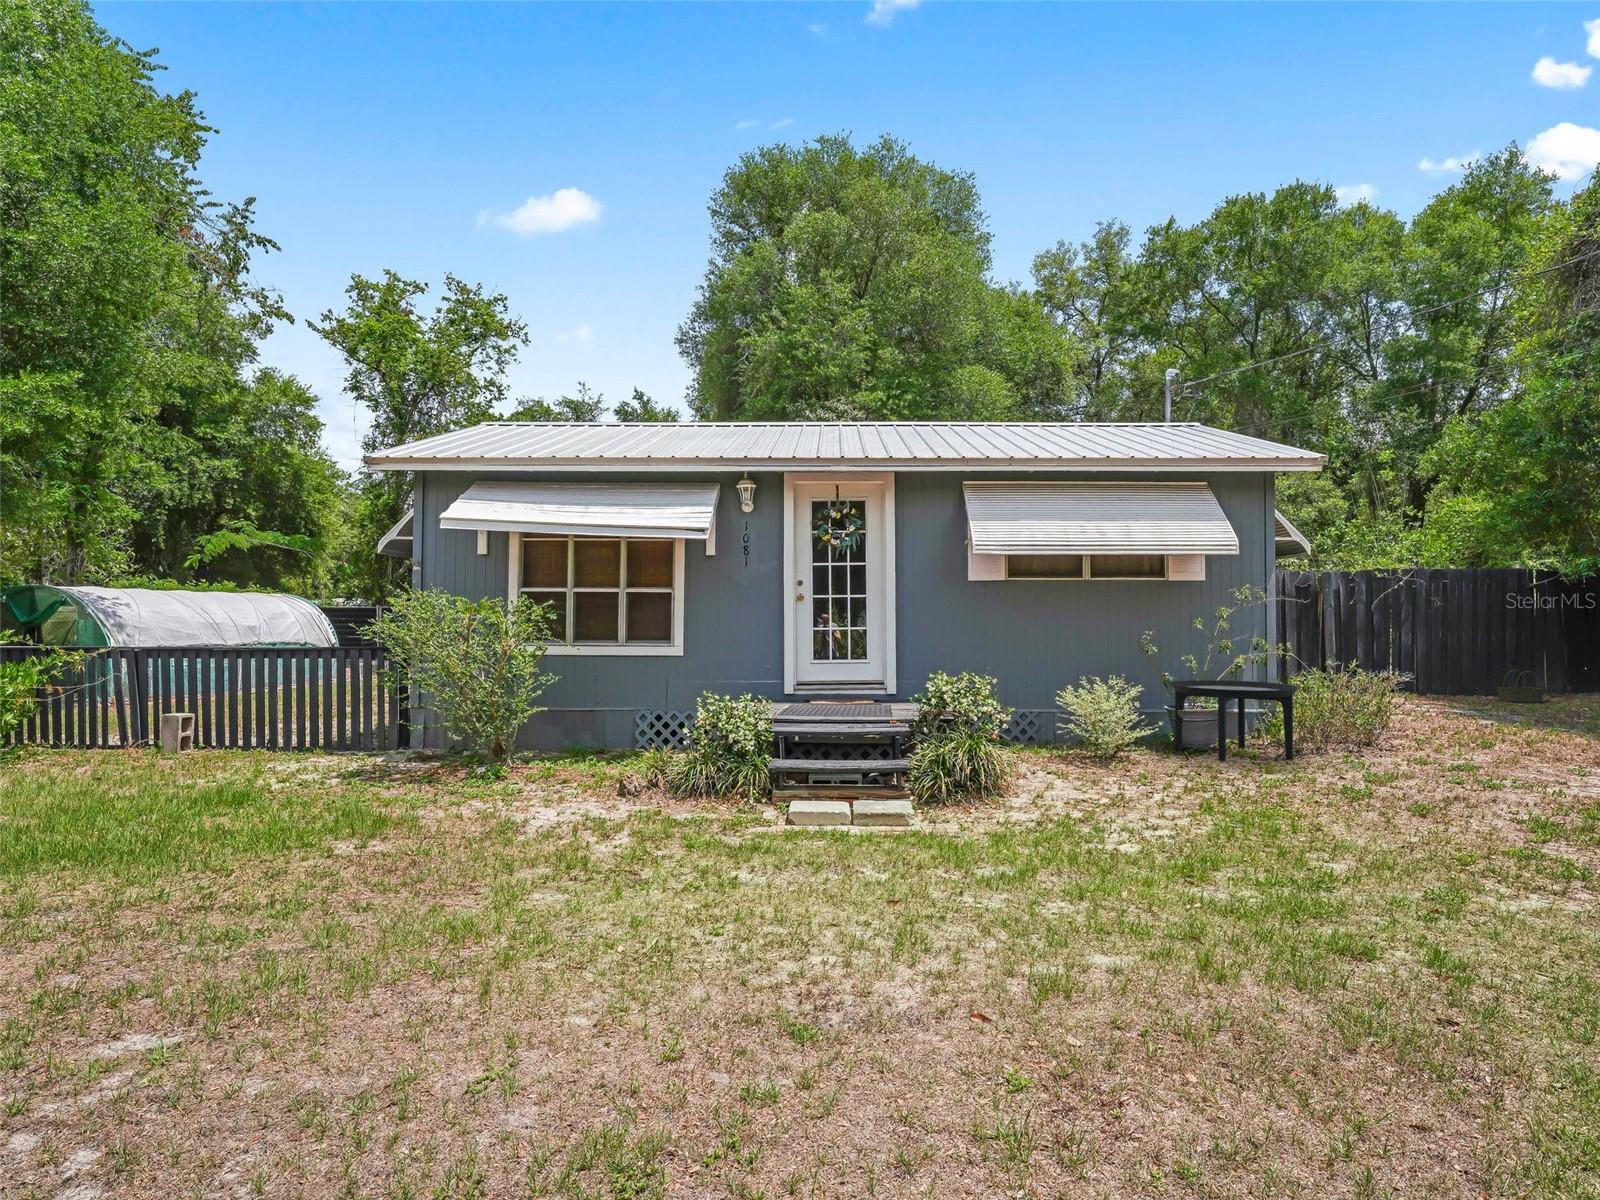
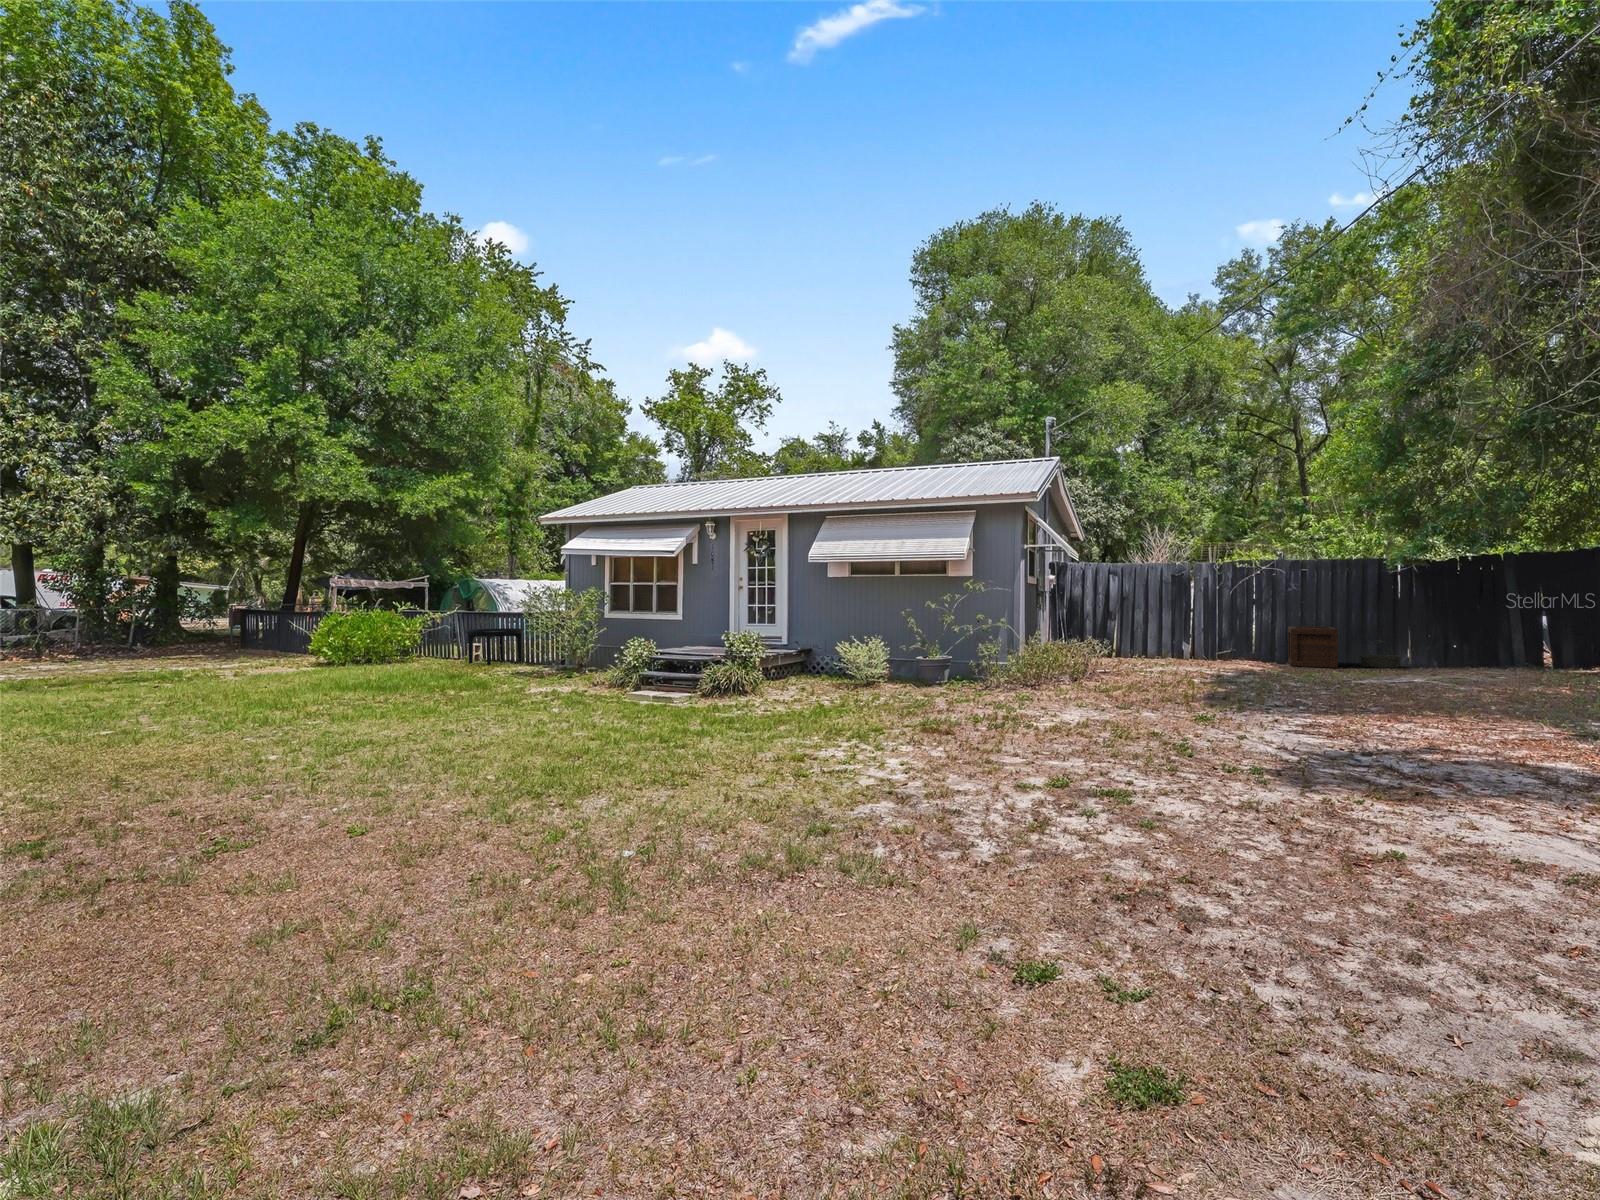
wooden crate: none [1417,654,1498,705] -> present [1288,626,1338,668]
round table: present [1169,680,1299,761] -> present [465,628,524,665]

